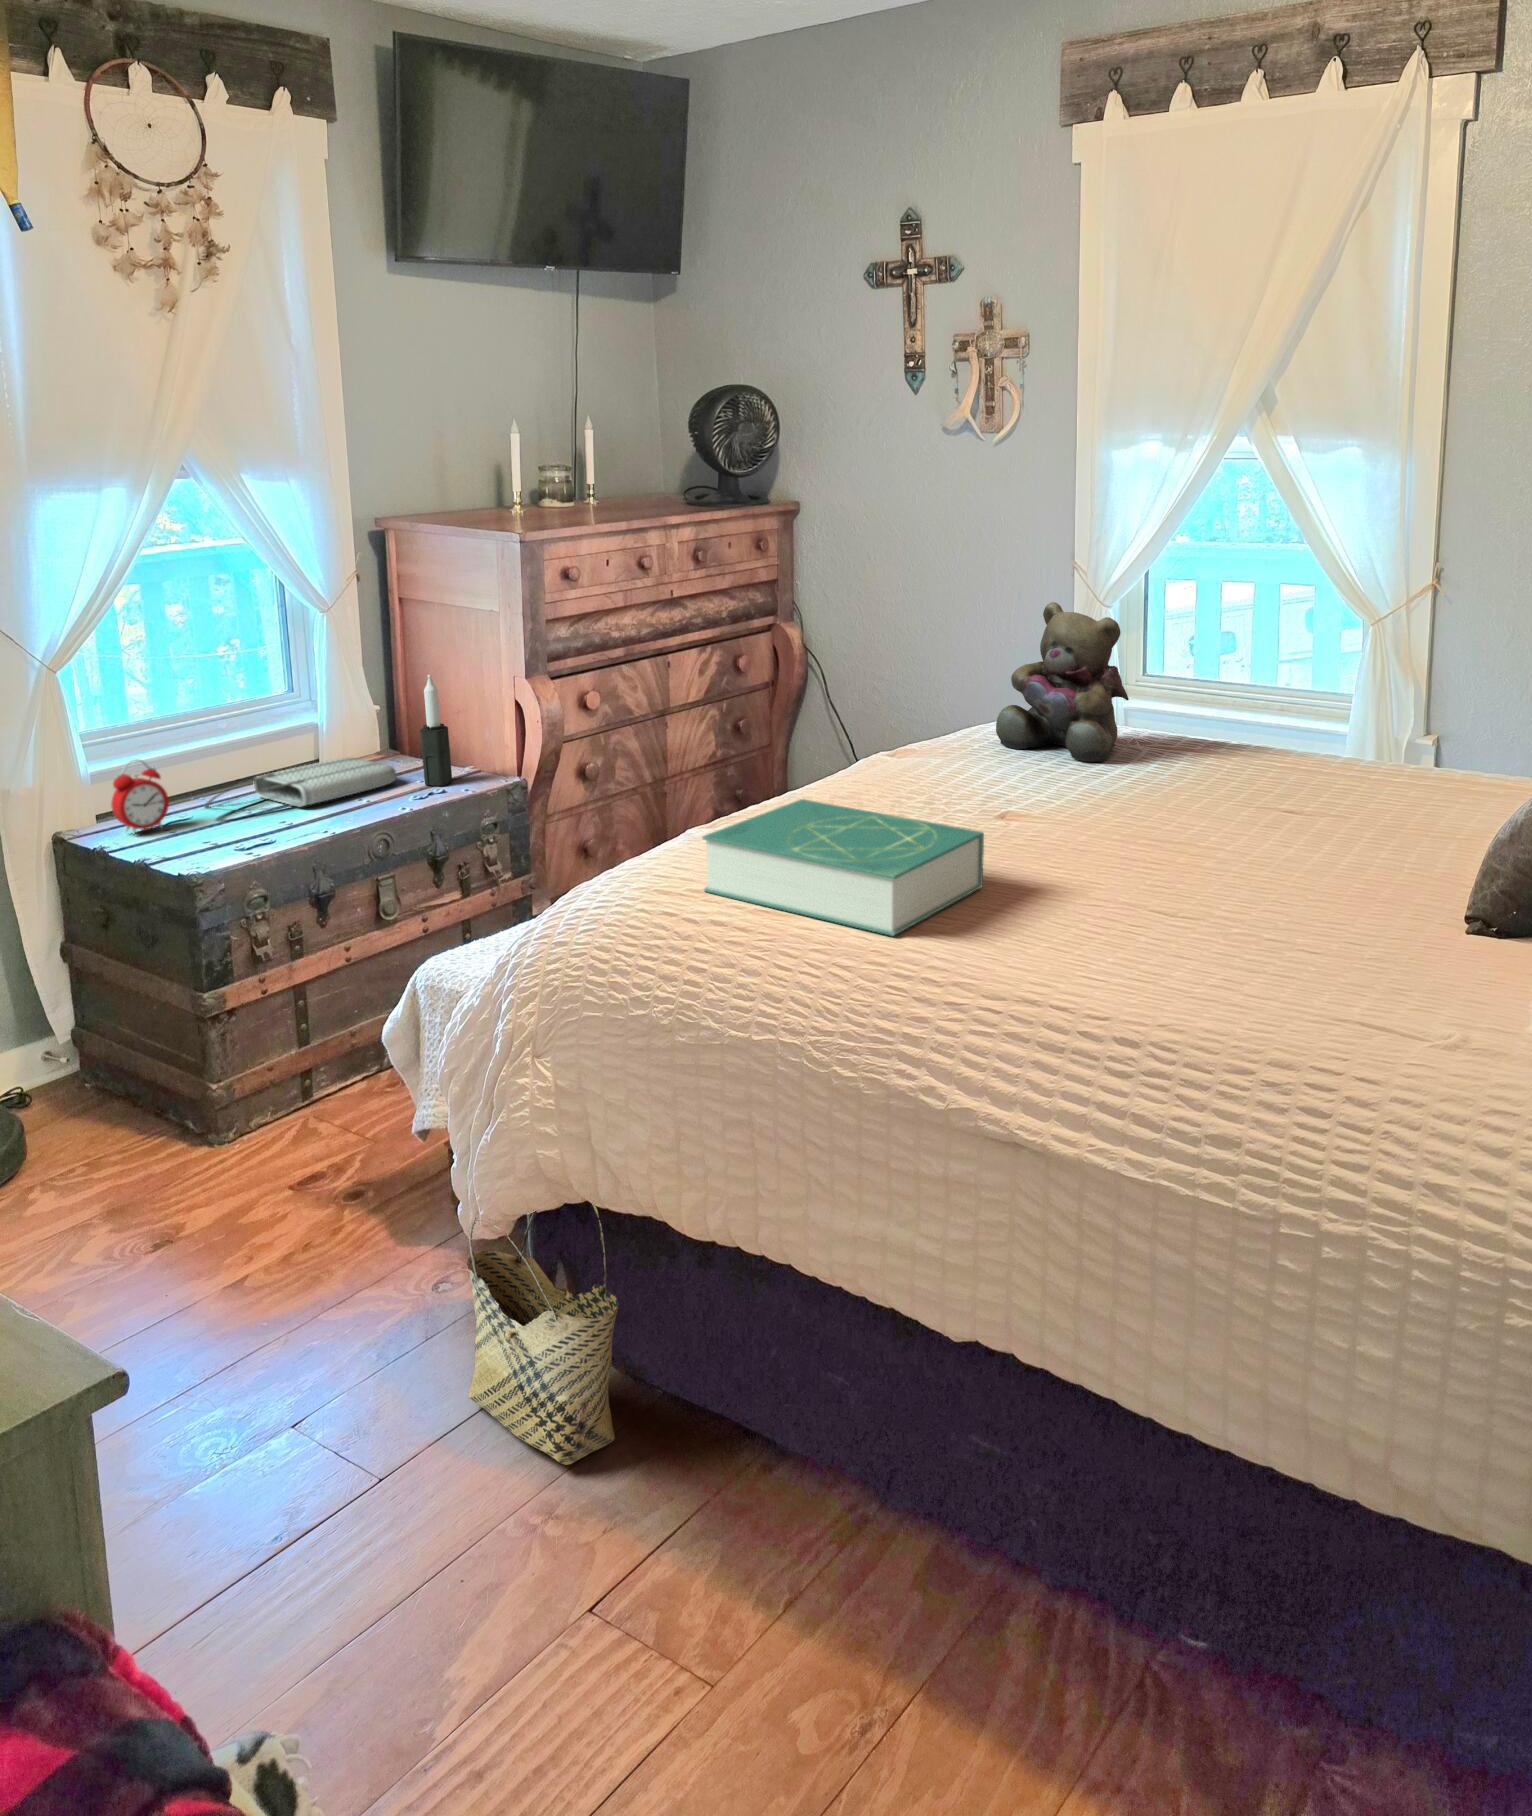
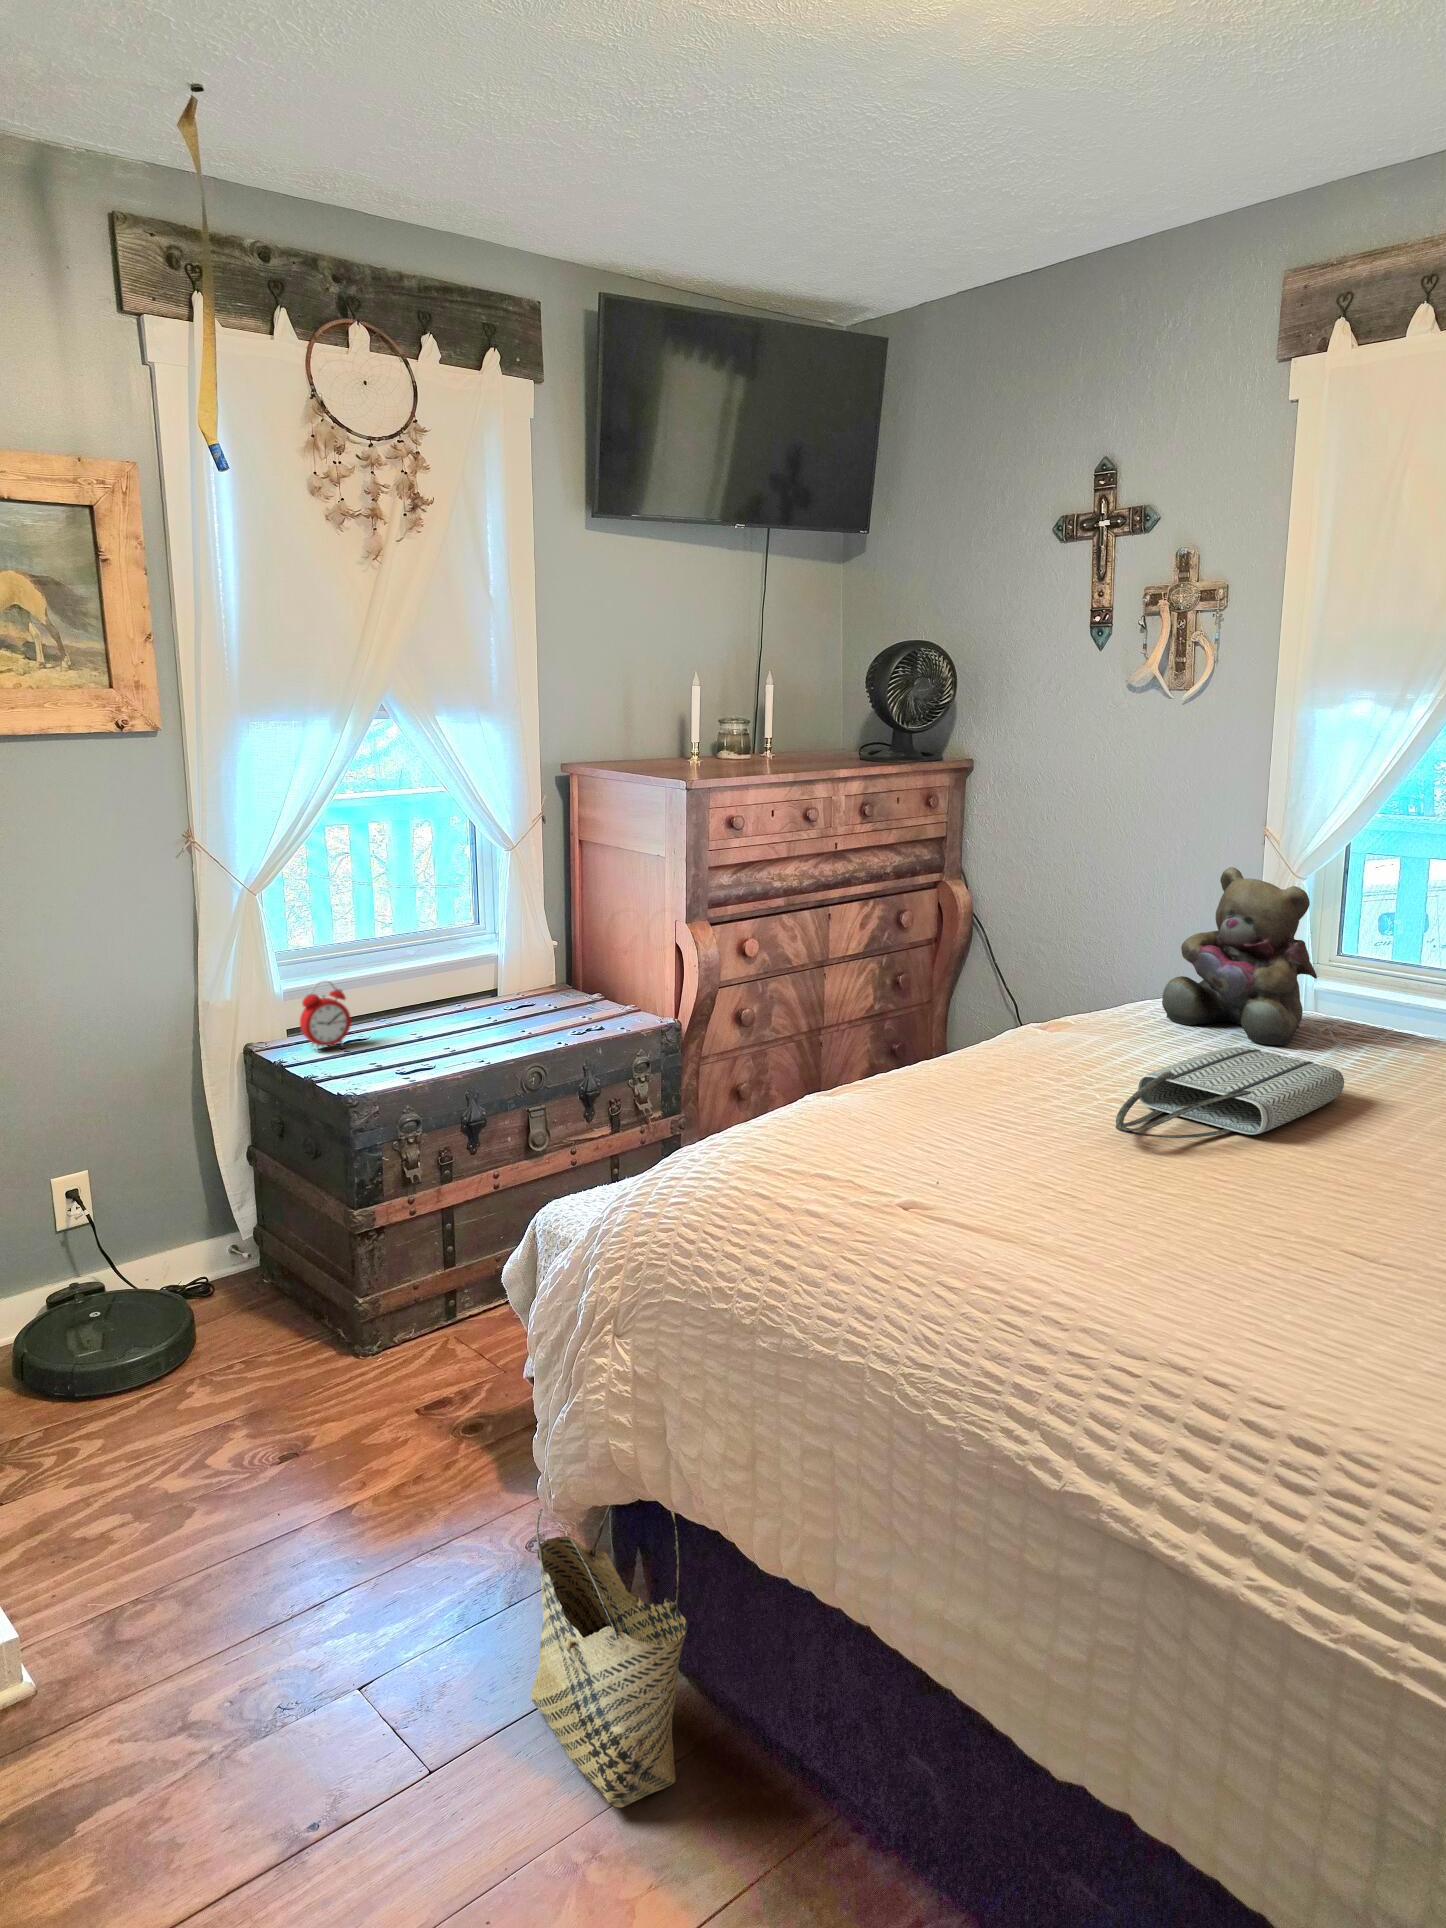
candle: present [420,675,452,786] -> none [586,913,614,1021]
tote bag: present [204,758,396,809] -> present [1116,1047,1344,1138]
book: present [702,799,984,936] -> none [809,1073,1133,1251]

